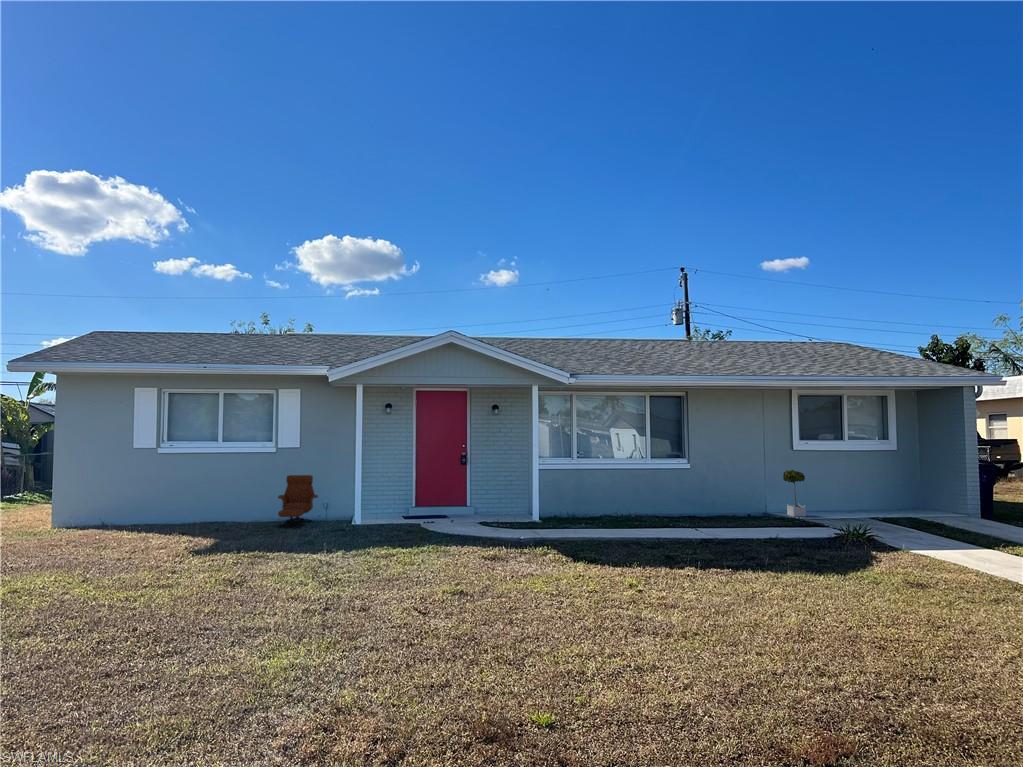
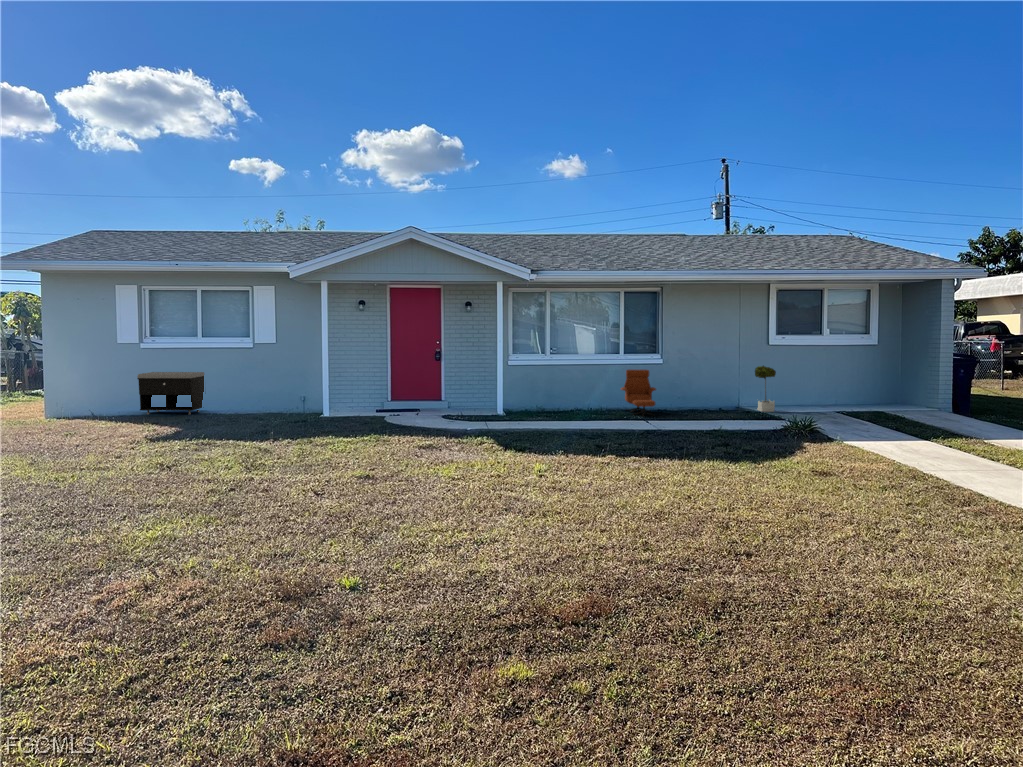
lounge chair: present [278,475,318,528] -> present [621,369,656,416]
storage bench: none [151,478,223,525] -> present [137,372,204,414]

